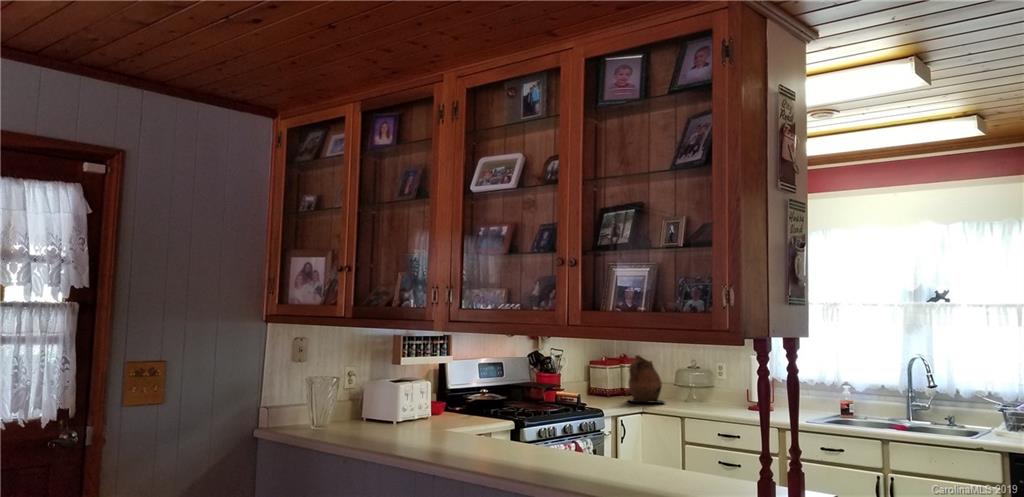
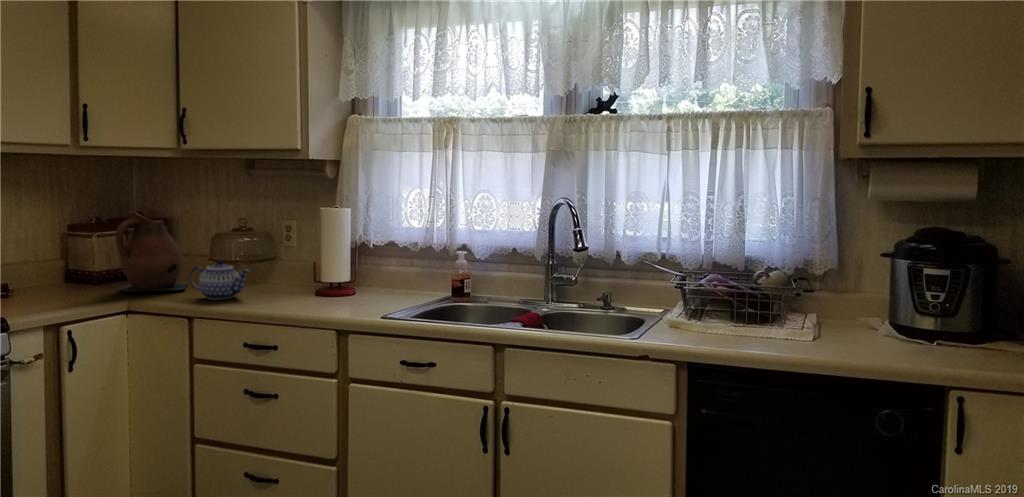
teapot: none [675,385,713,409] -> present [189,260,250,300]

